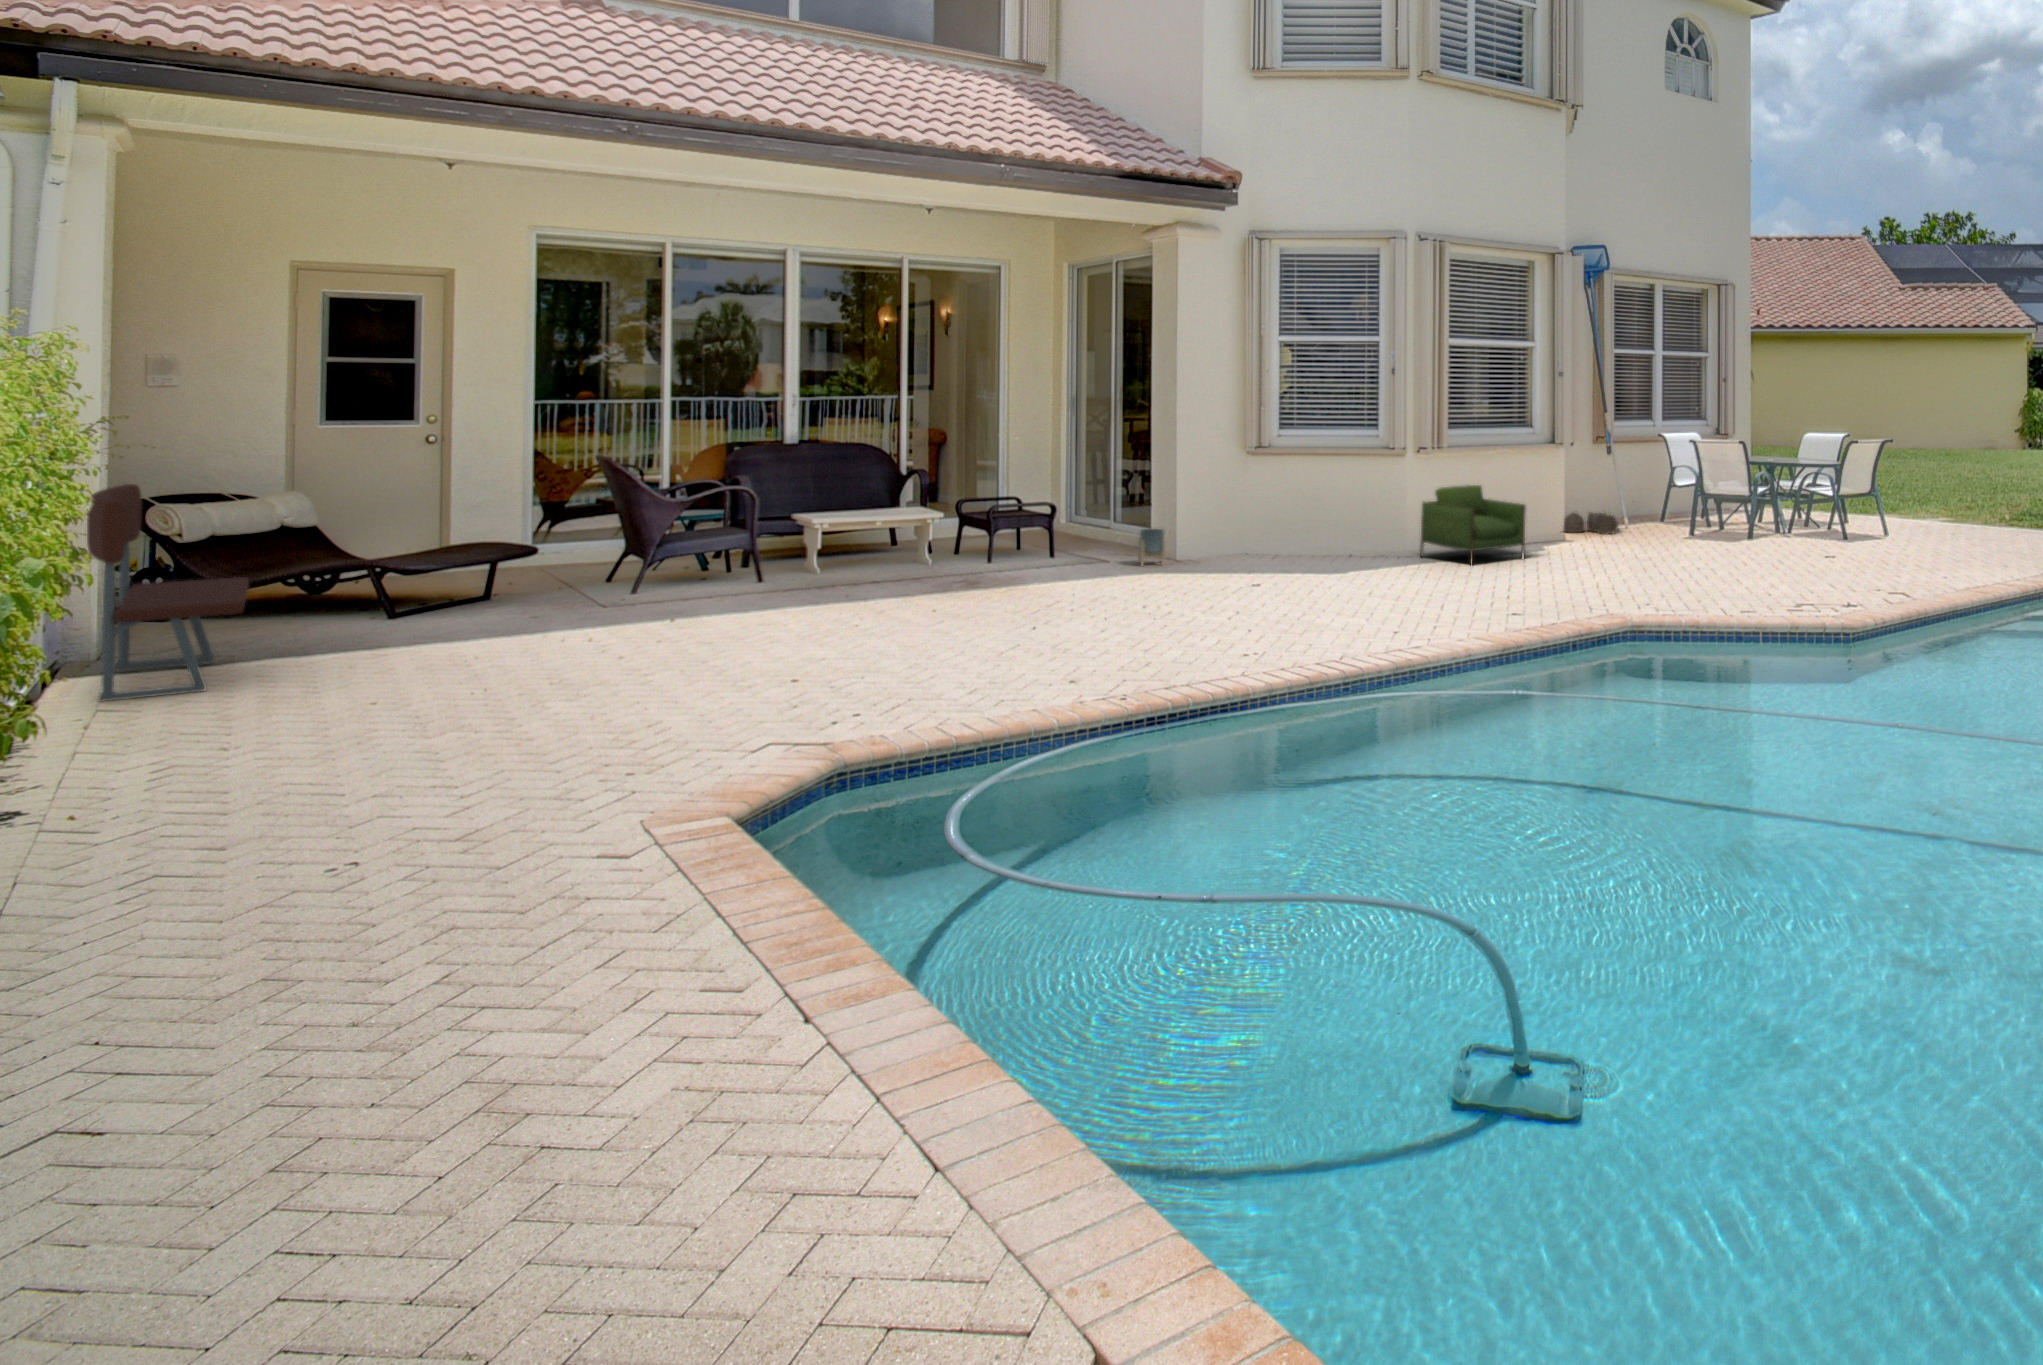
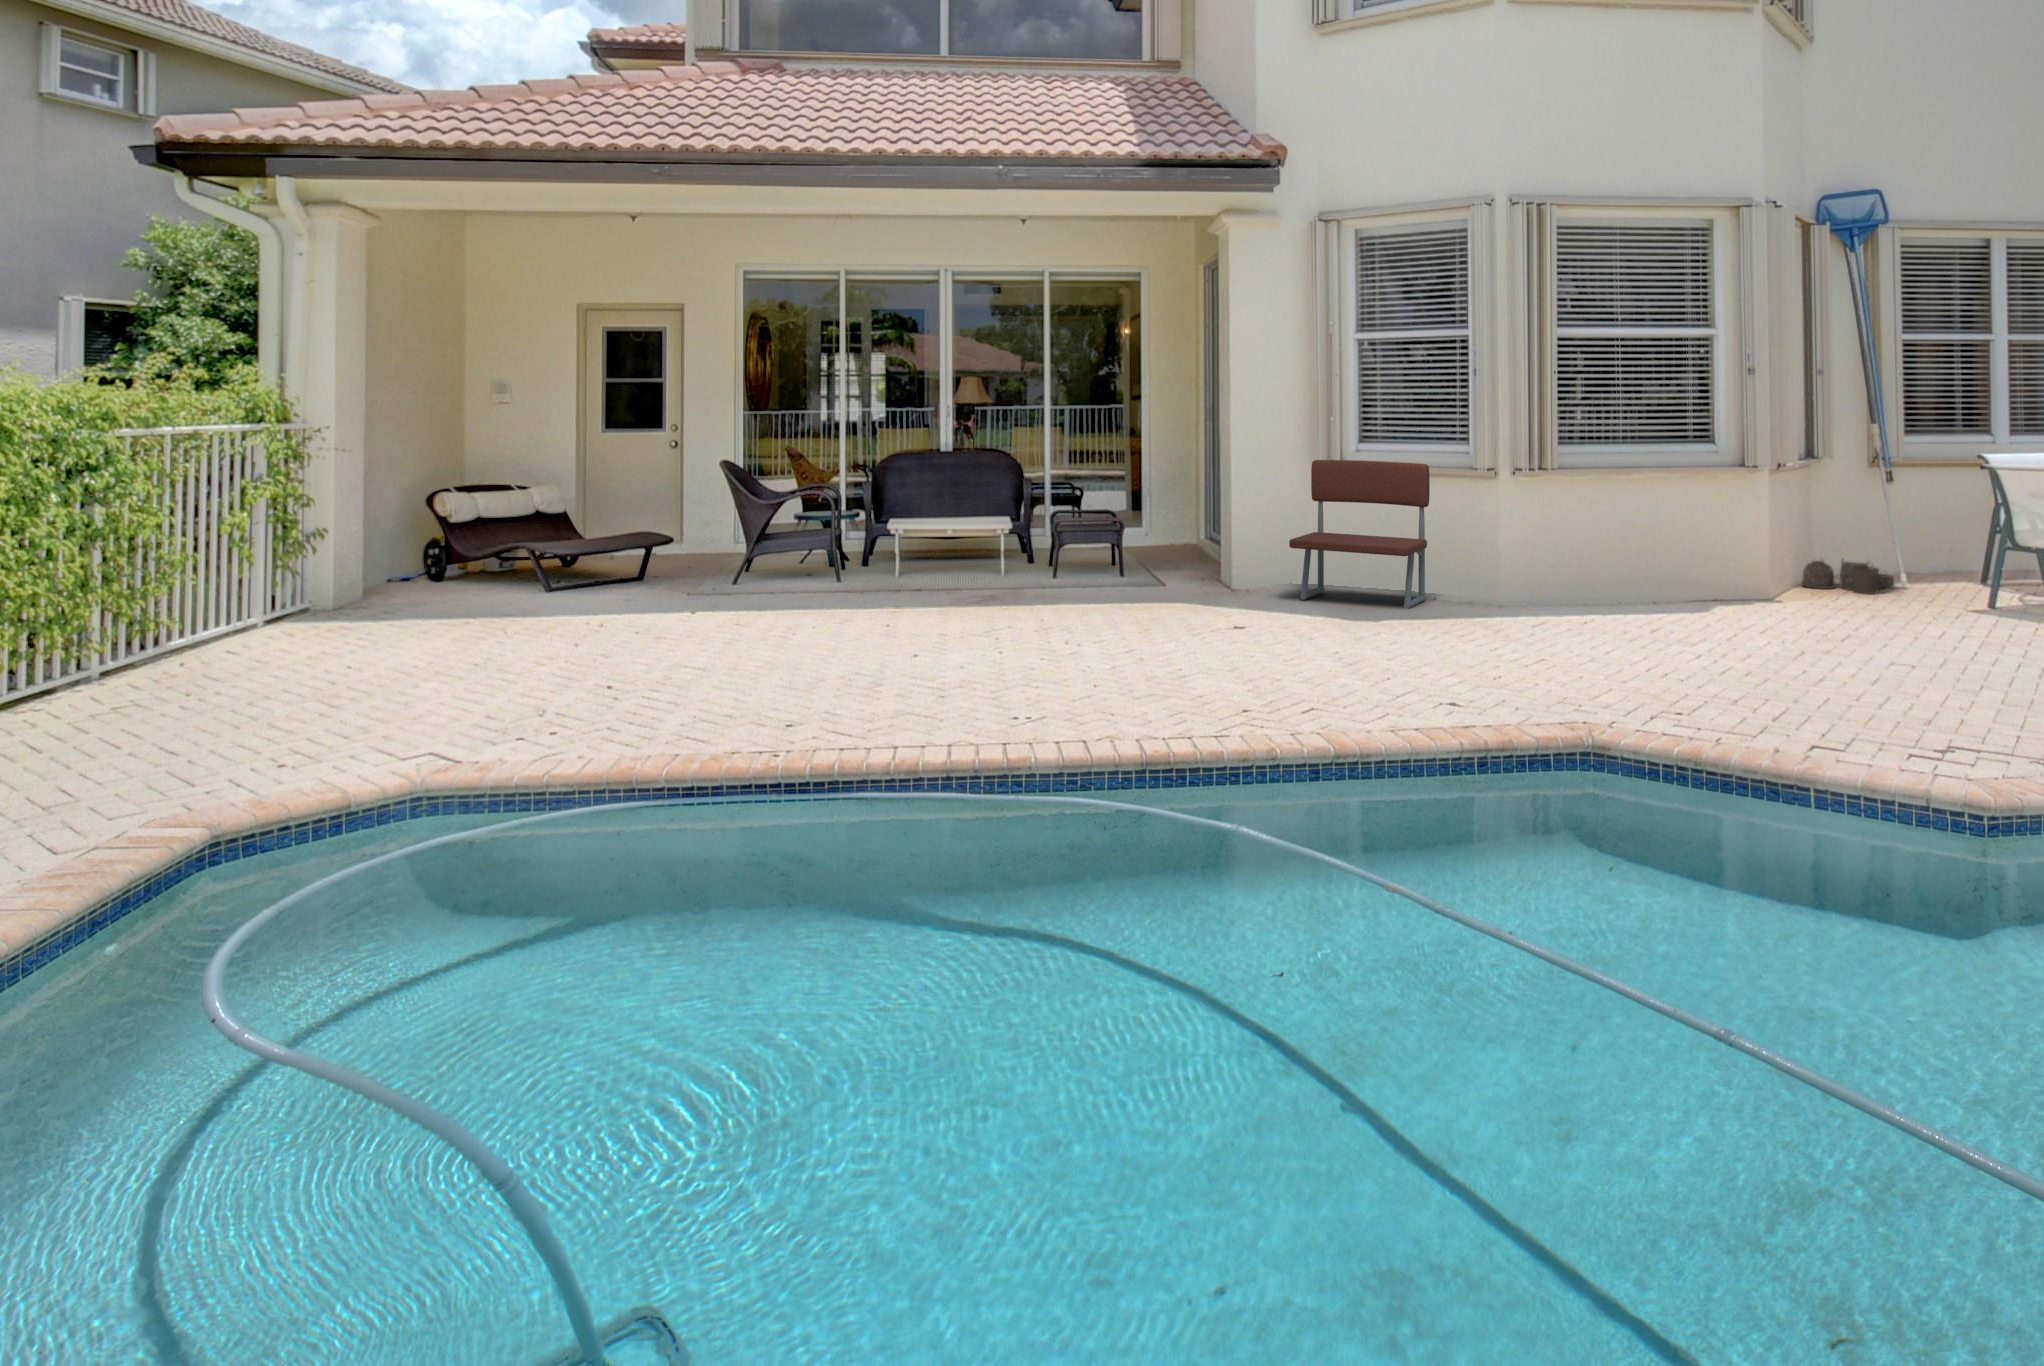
bench: present [87,484,249,702] -> present [1289,460,1430,609]
armchair: present [1420,485,1526,565] -> none [1526,517,1666,625]
planter: present [1138,529,1166,564] -> none [1190,552,1221,595]

